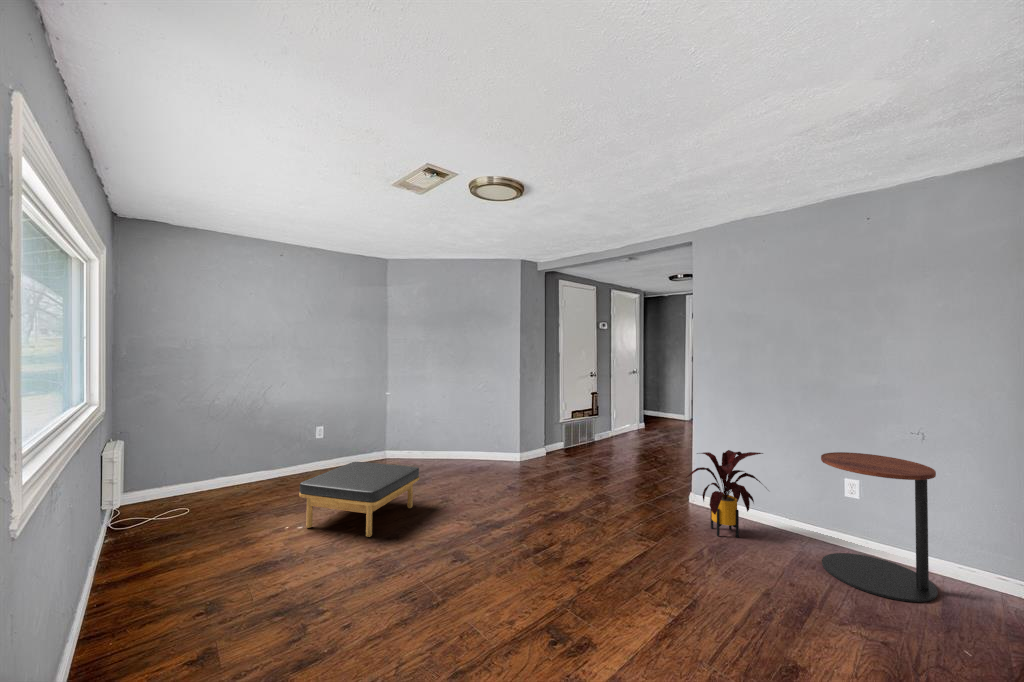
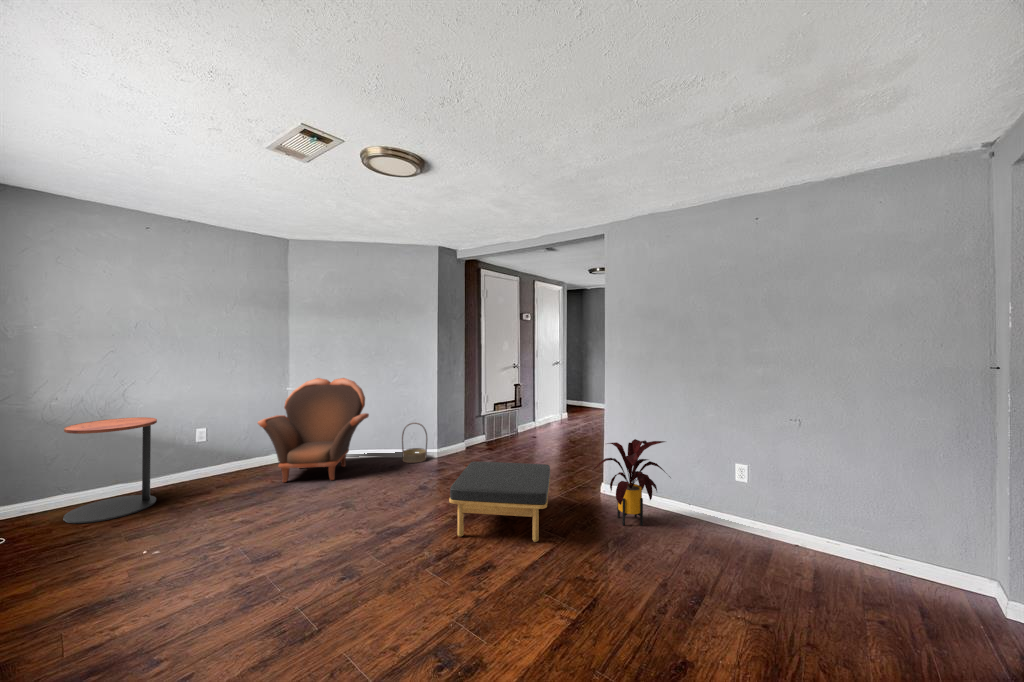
armchair: none [363,383,458,478] -> present [258,378,369,482]
basket: none [487,427,511,466] -> present [402,423,427,463]
side table: present [821,452,938,602] -> present [63,417,157,523]
ottoman: present [299,462,419,537] -> present [449,461,550,542]

